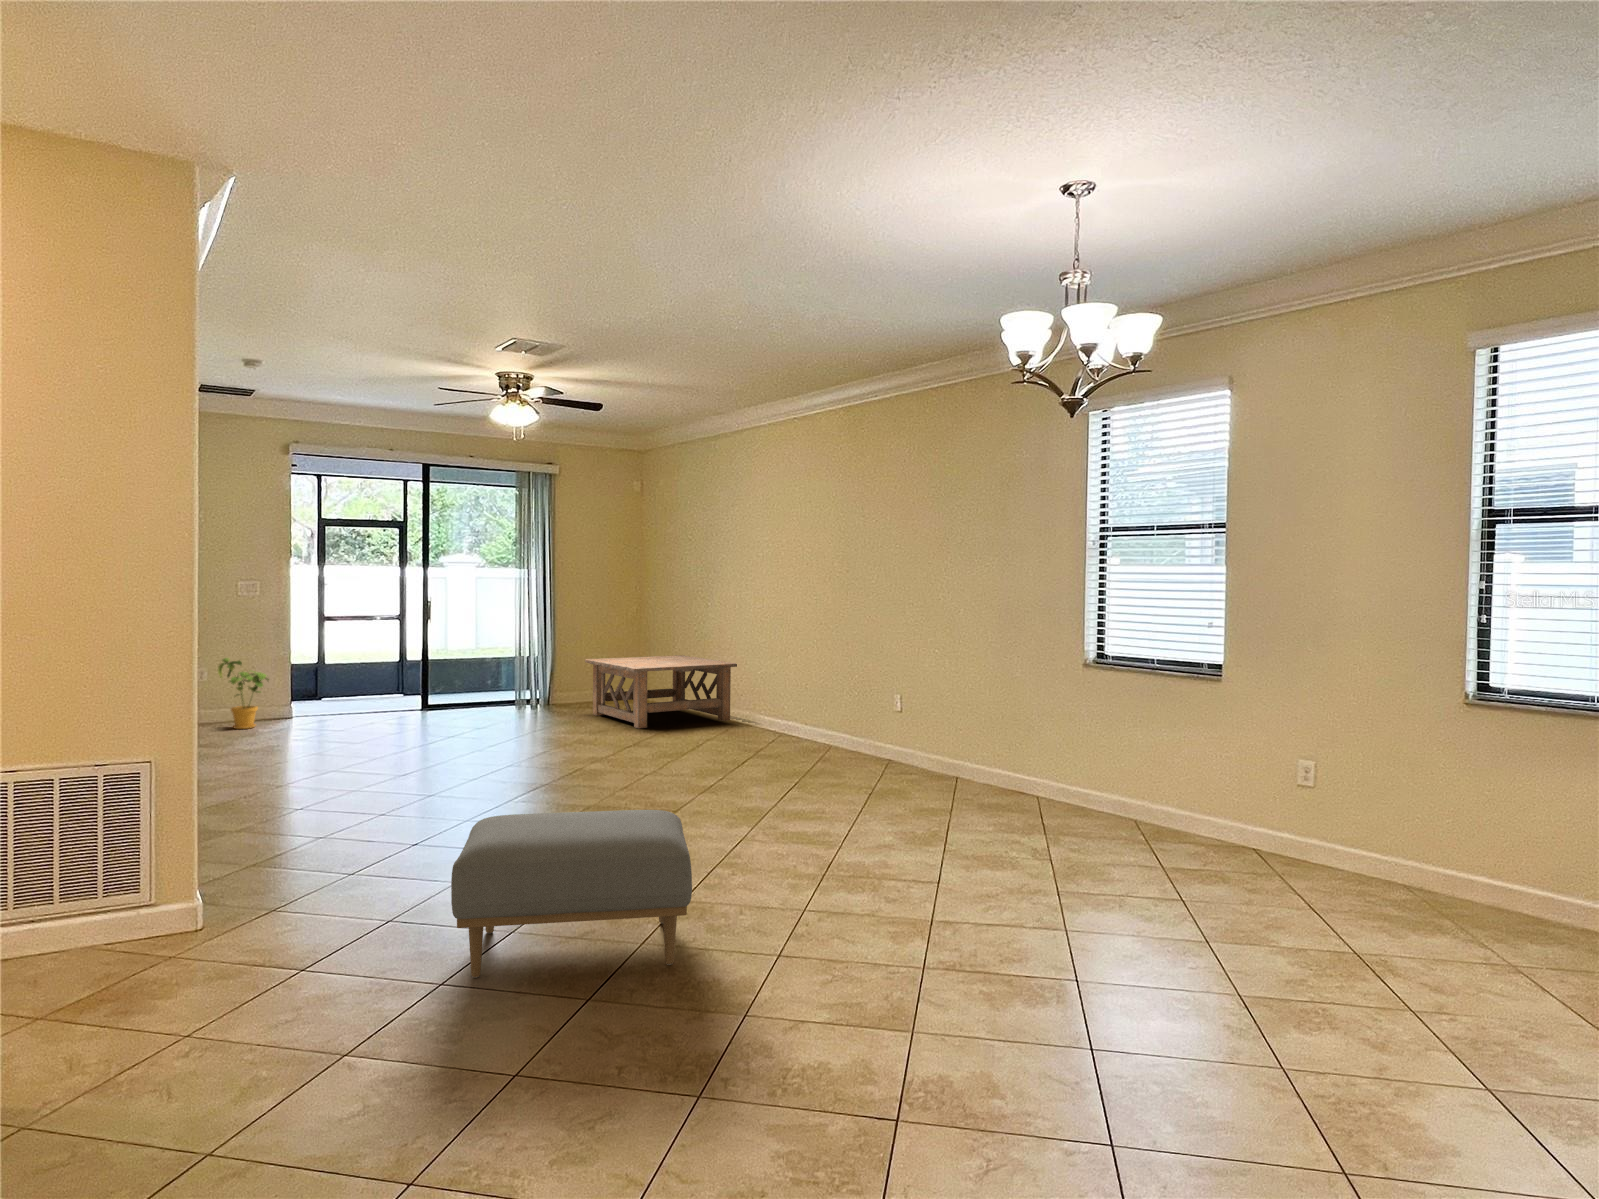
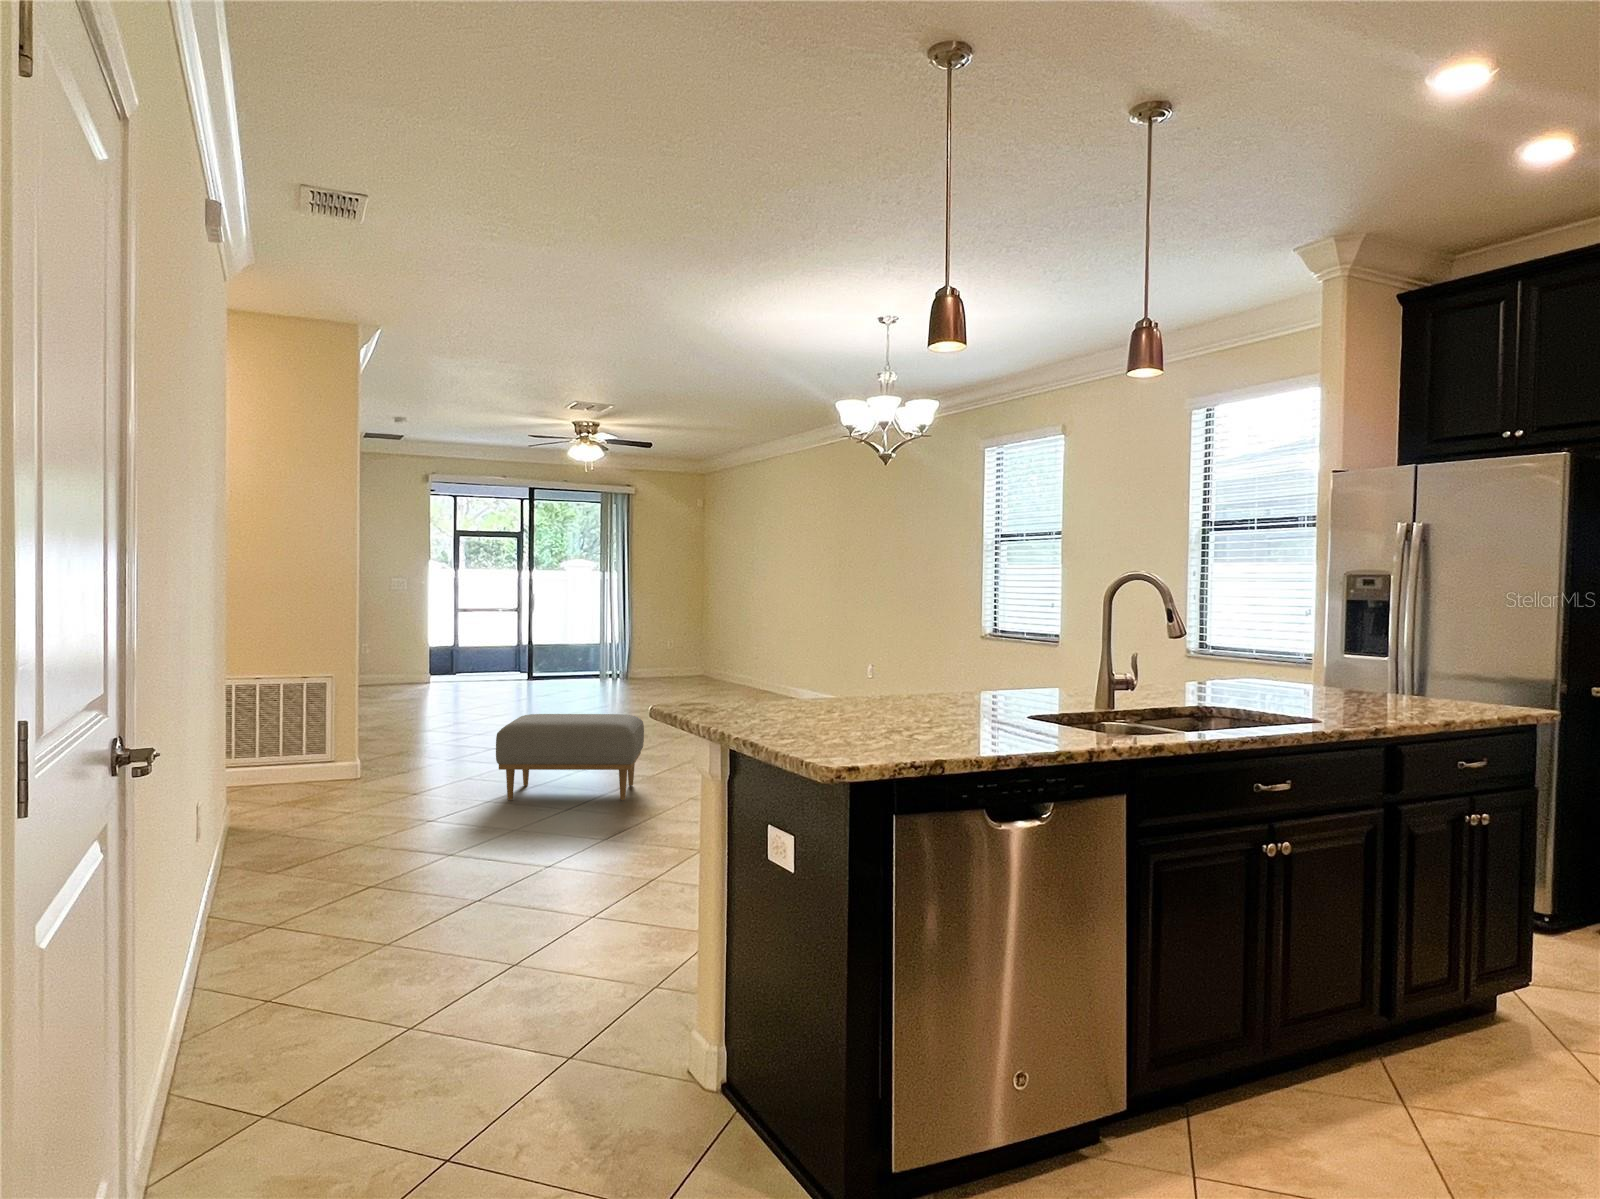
coffee table: present [585,655,737,728] -> none [651,641,771,696]
house plant: present [218,658,269,729] -> none [377,636,414,690]

